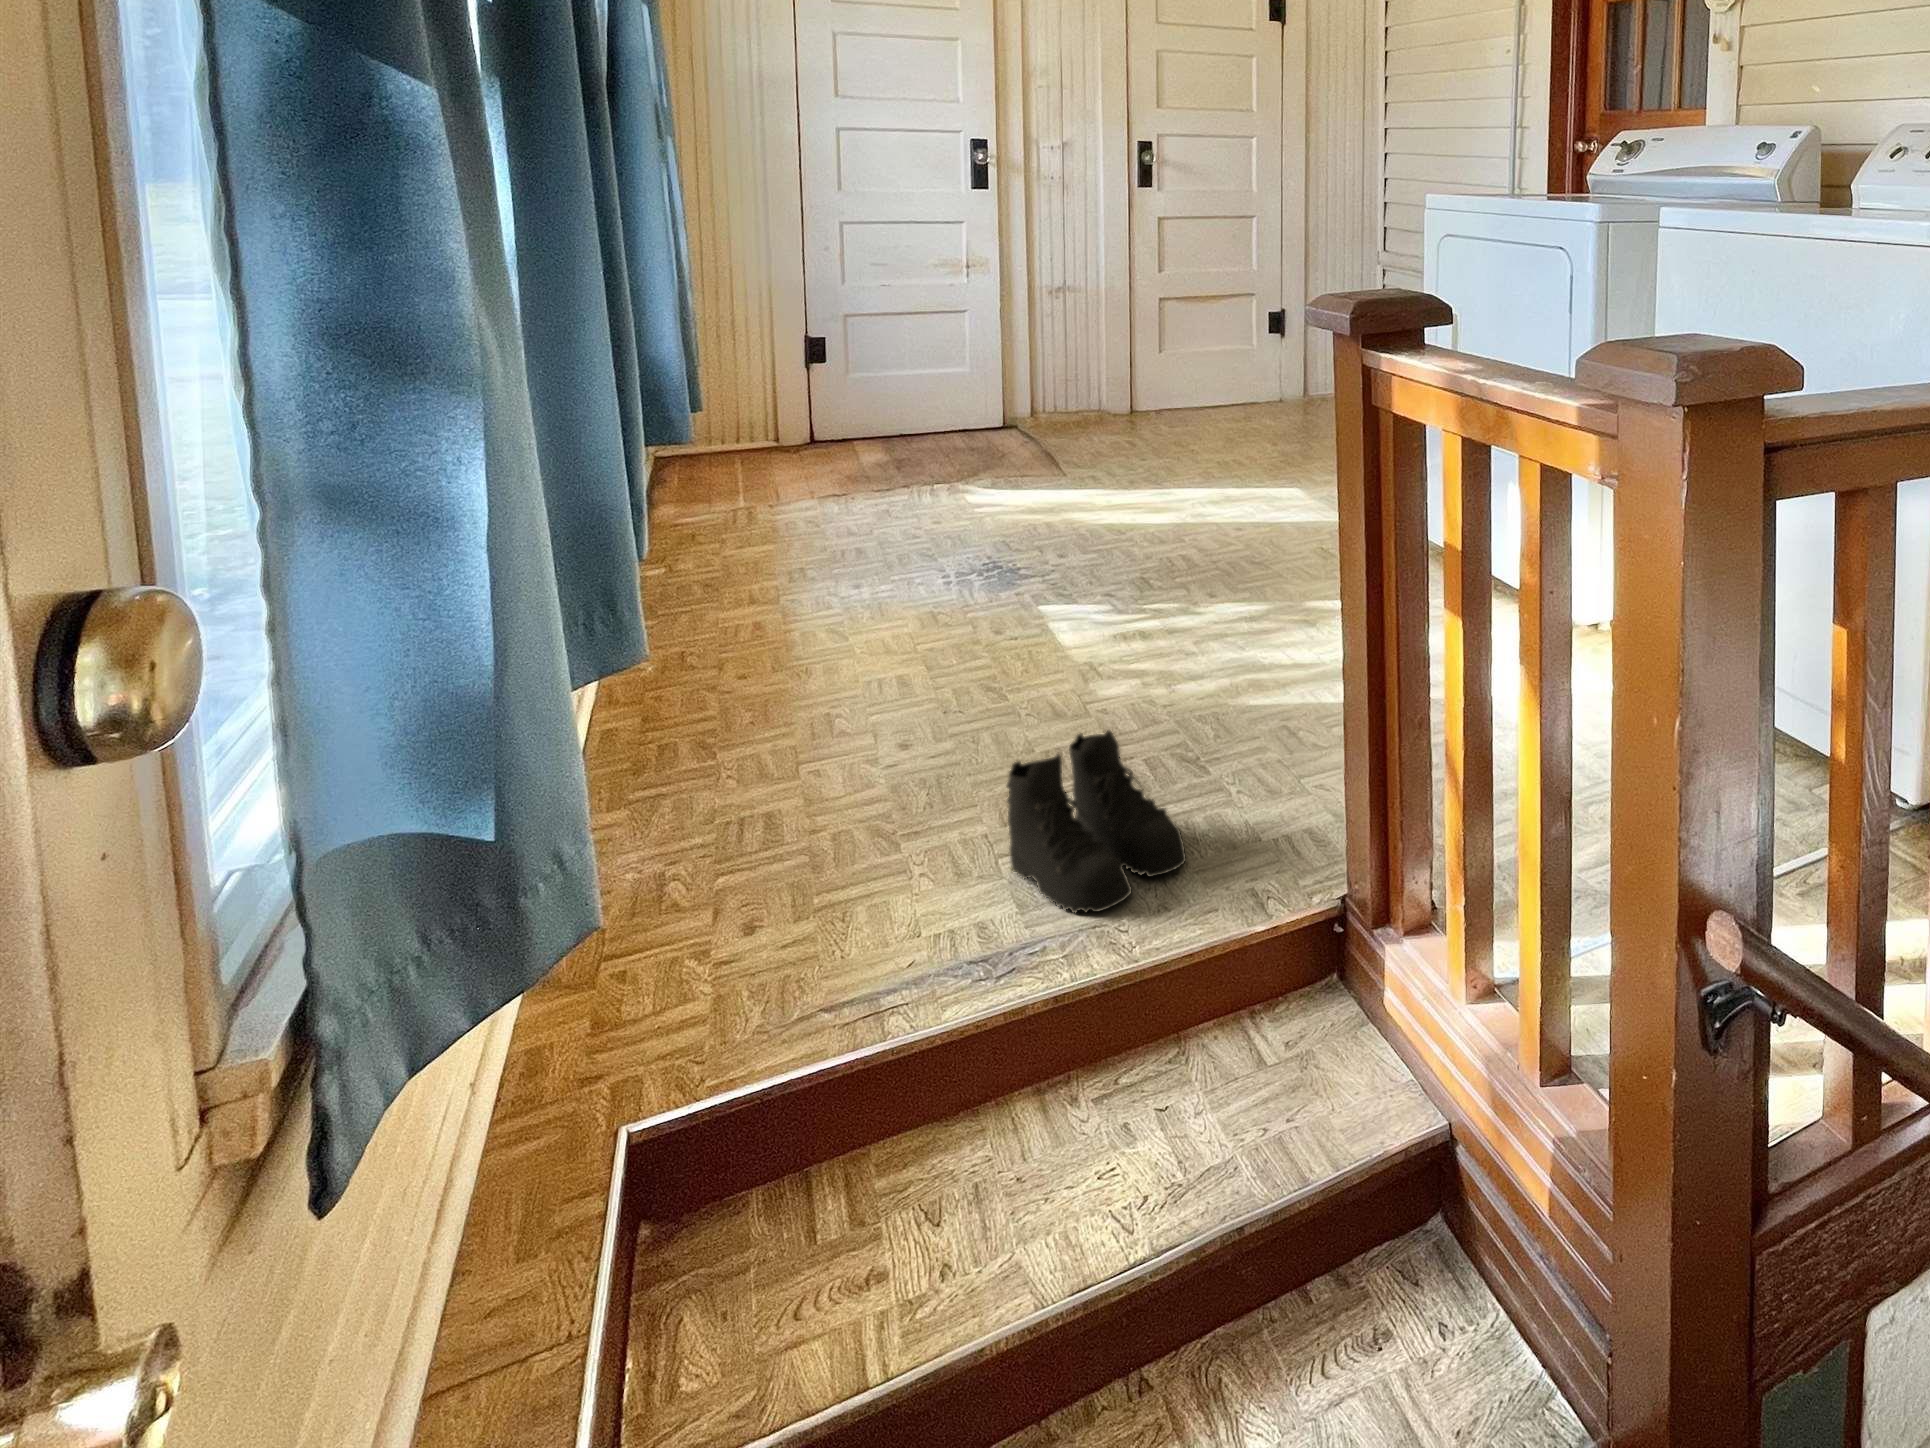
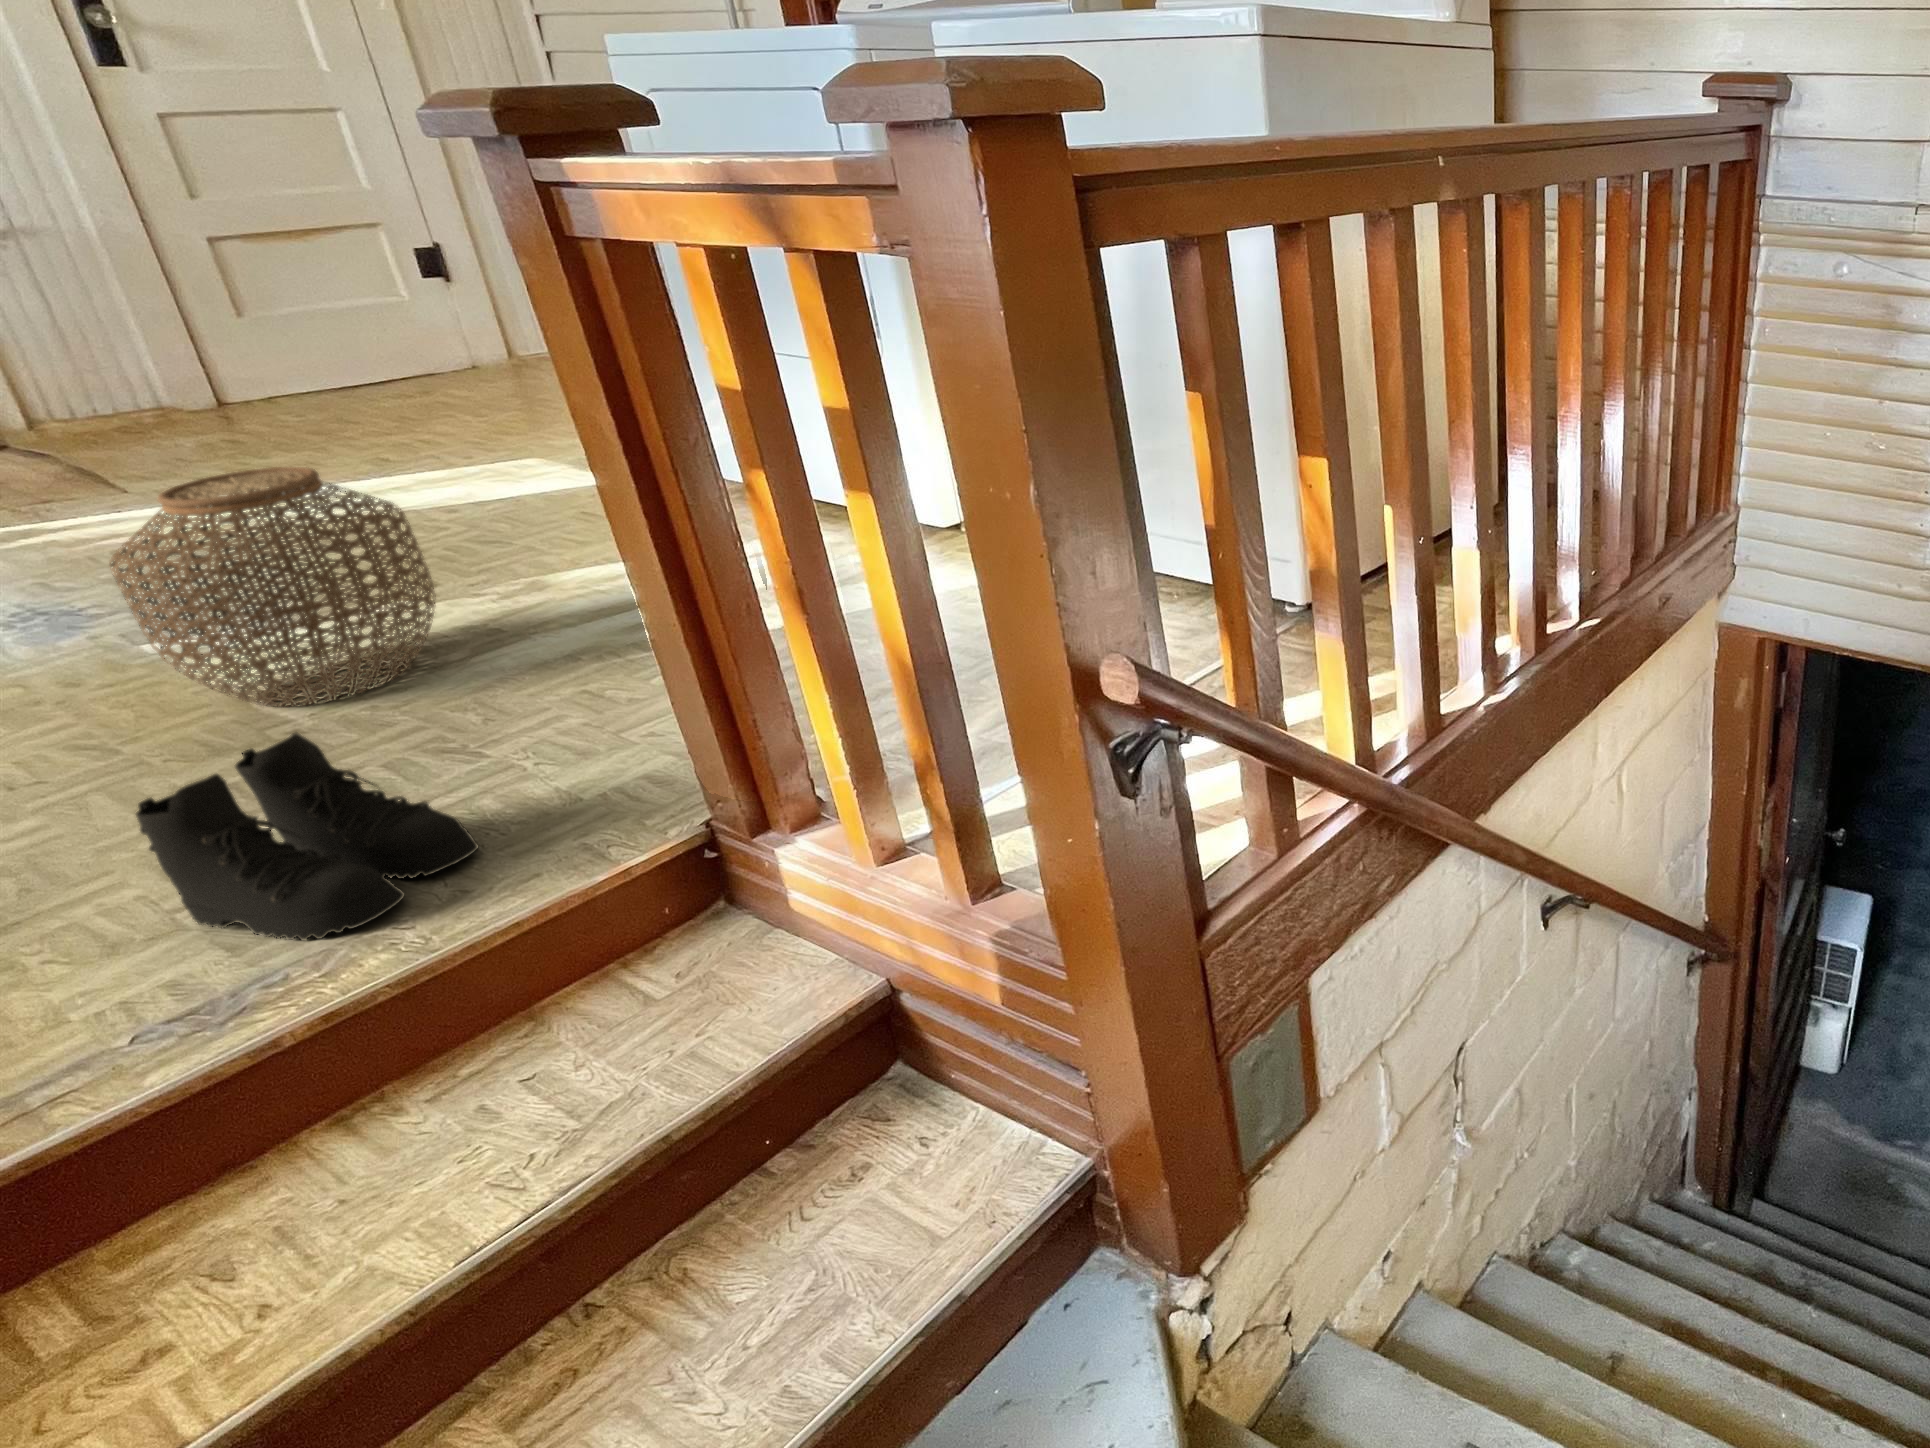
woven basket: none [1049,499,1215,684] -> present [109,467,436,707]

